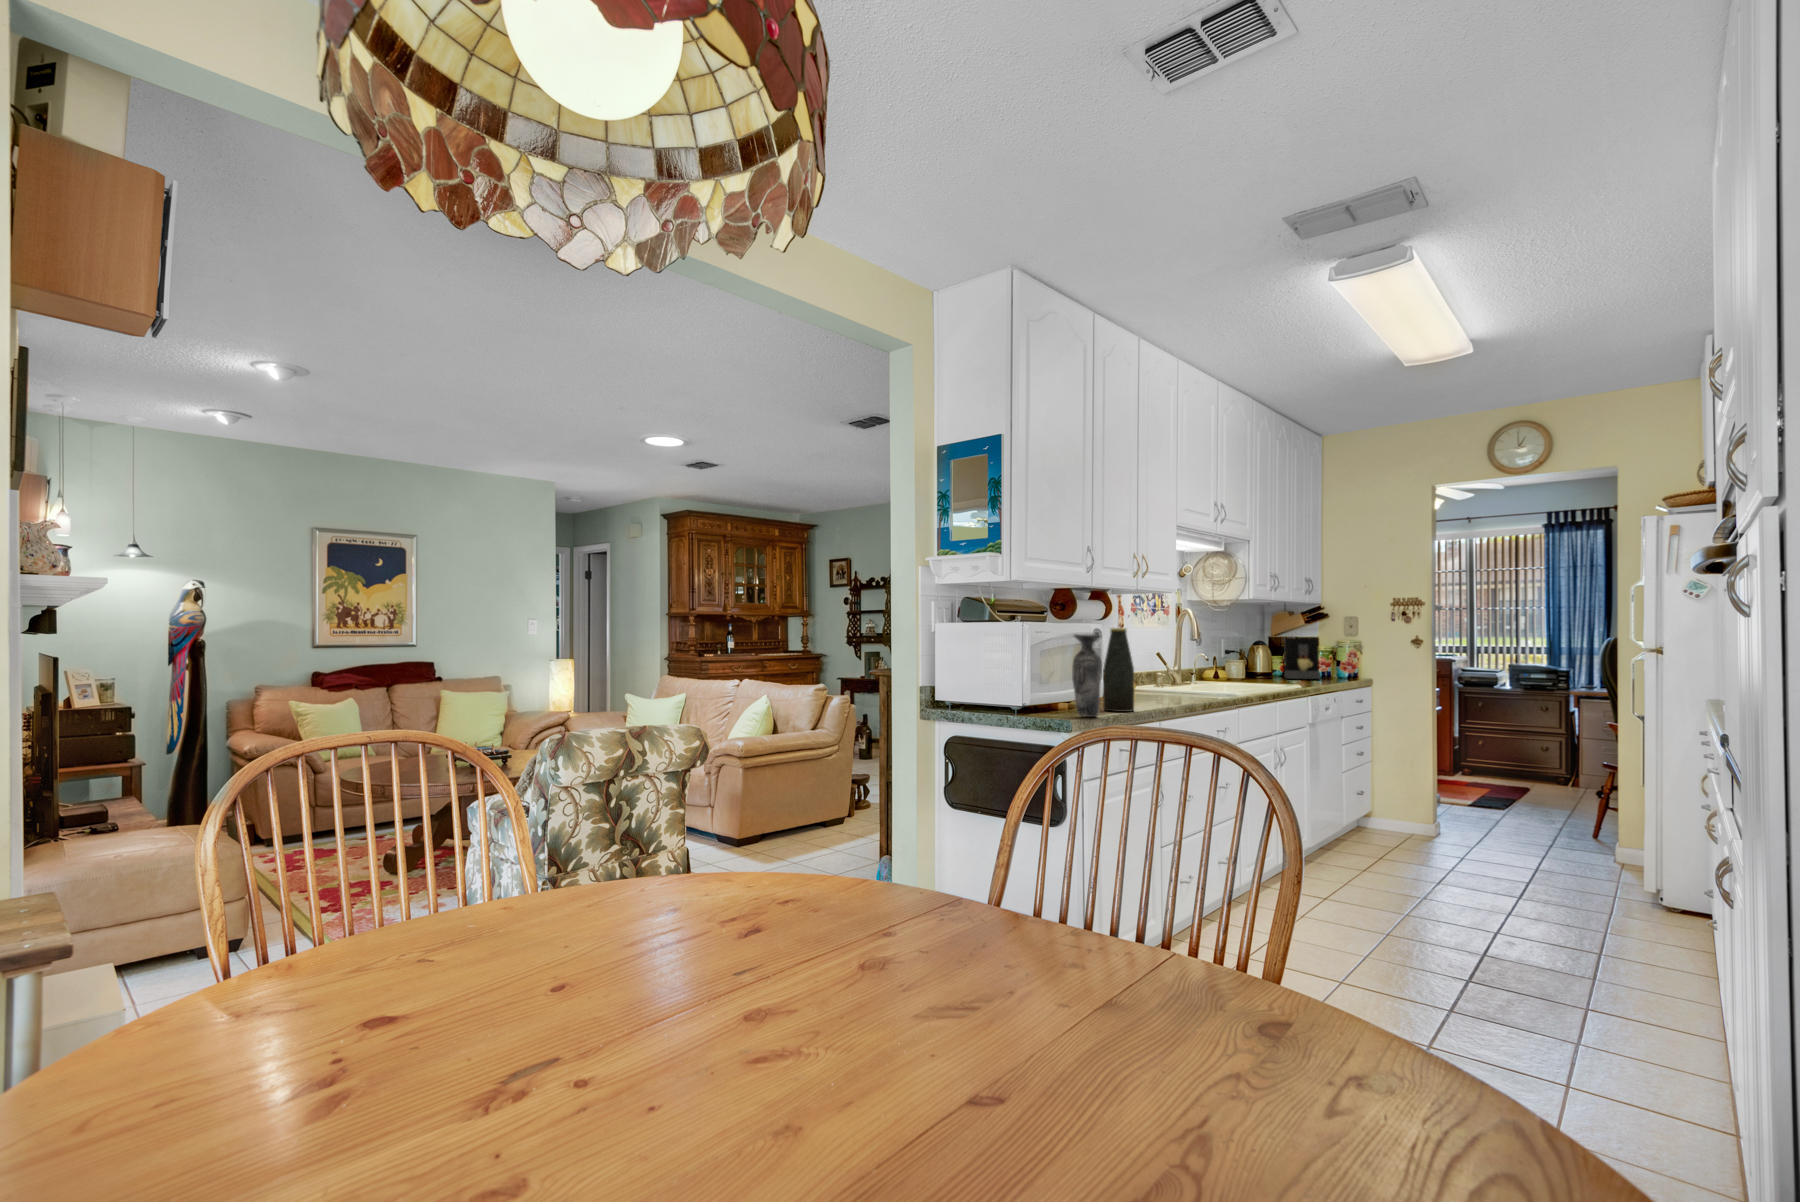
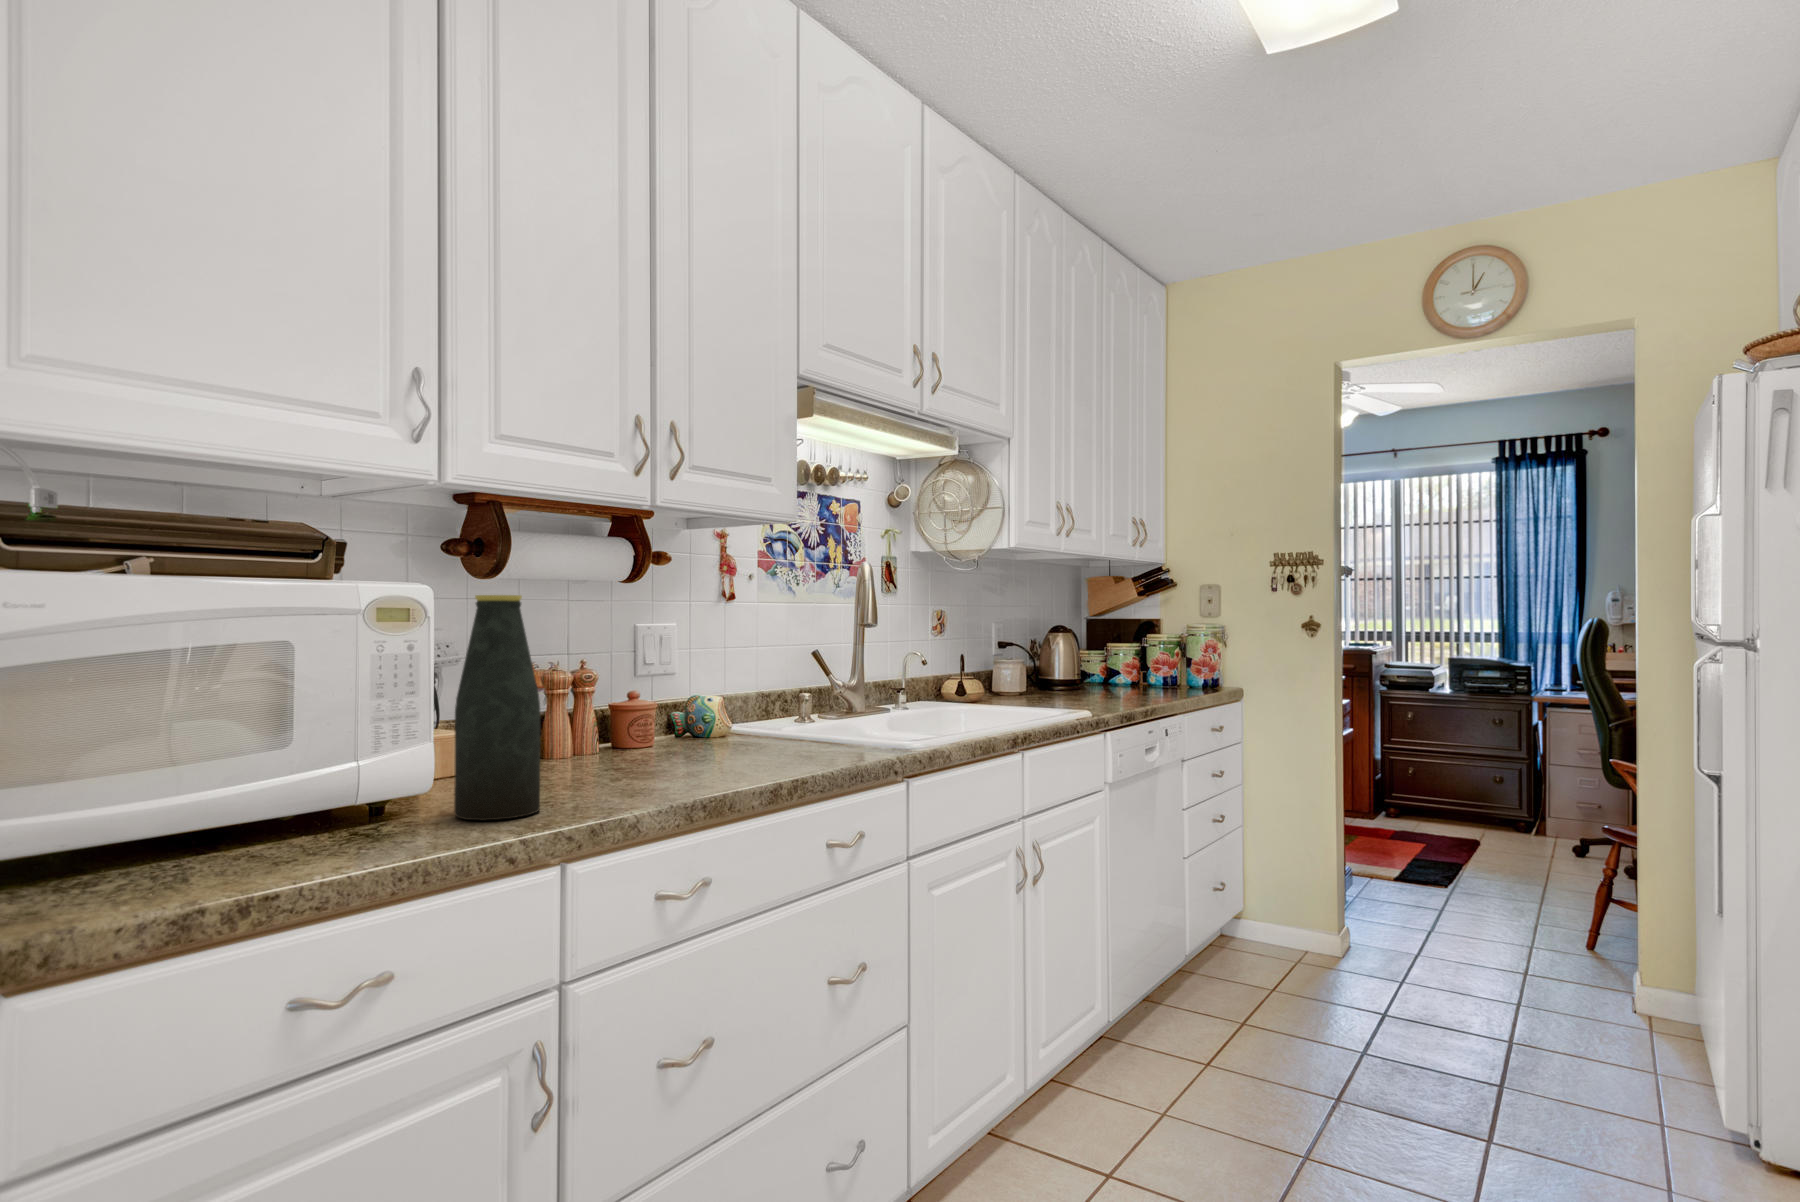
vase: present [1072,634,1102,717] -> none [240,610,341,858]
coffee maker: present [1284,638,1321,679] -> none [1097,621,1155,691]

